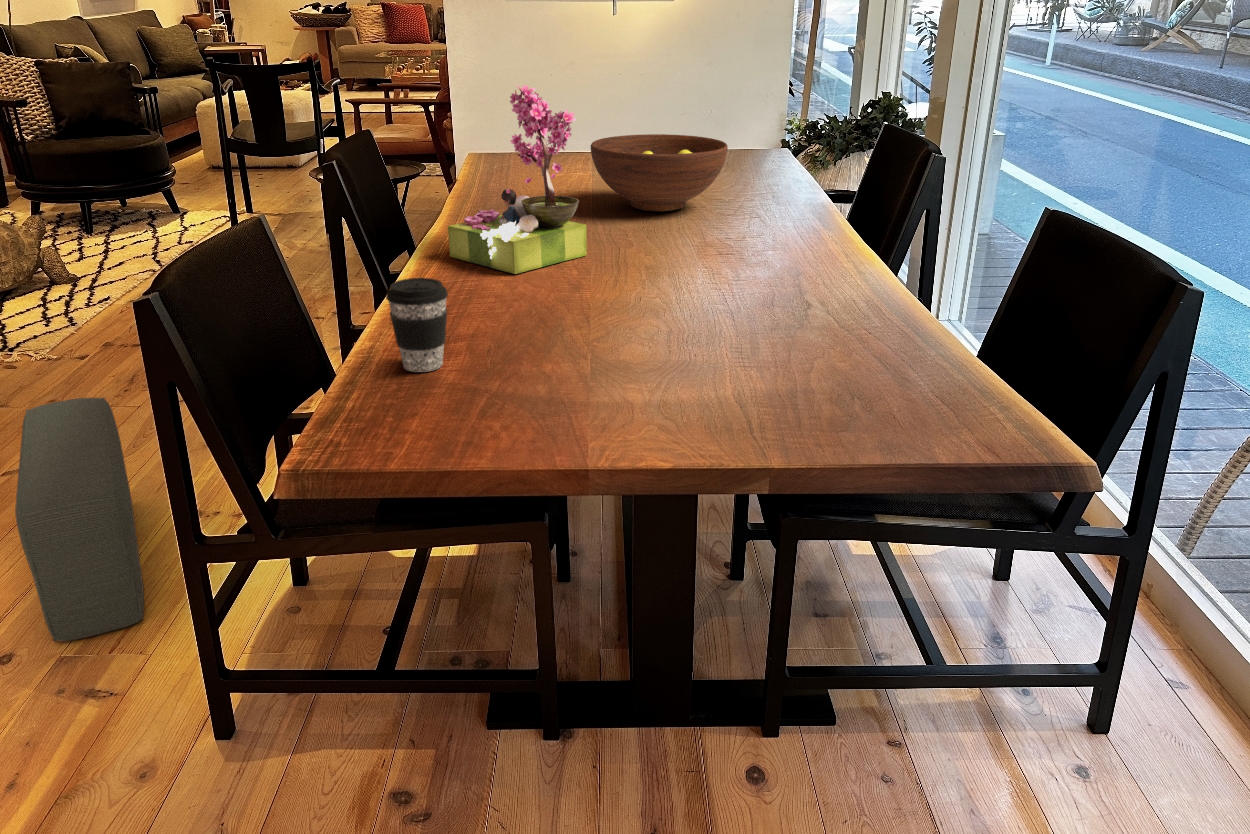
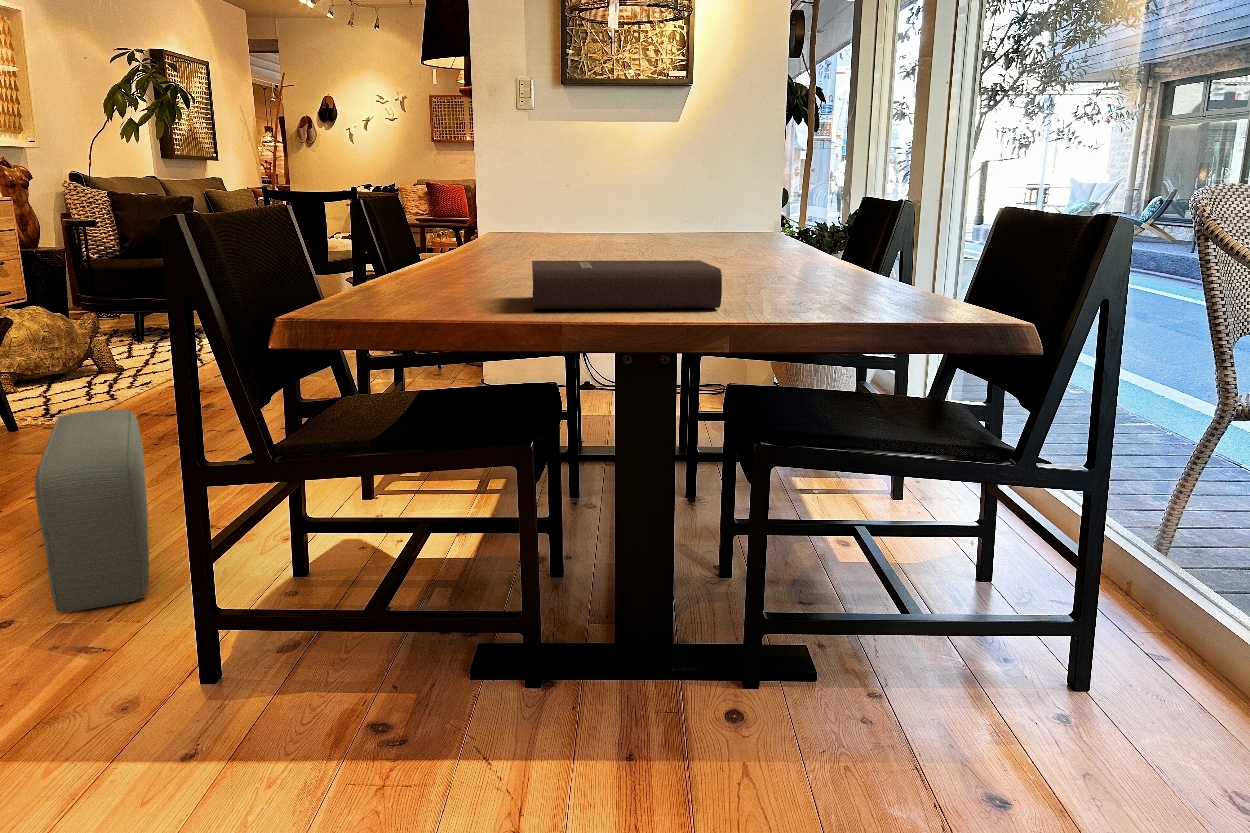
flower arrangement: present [448,85,587,274] -> none [456,110,582,266]
fruit bowl: present [591,134,728,211] -> none [591,189,715,249]
coffee cup: present [386,278,448,372] -> none [388,214,444,294]
book: none [547,331,758,421] -> present [532,260,722,309]

